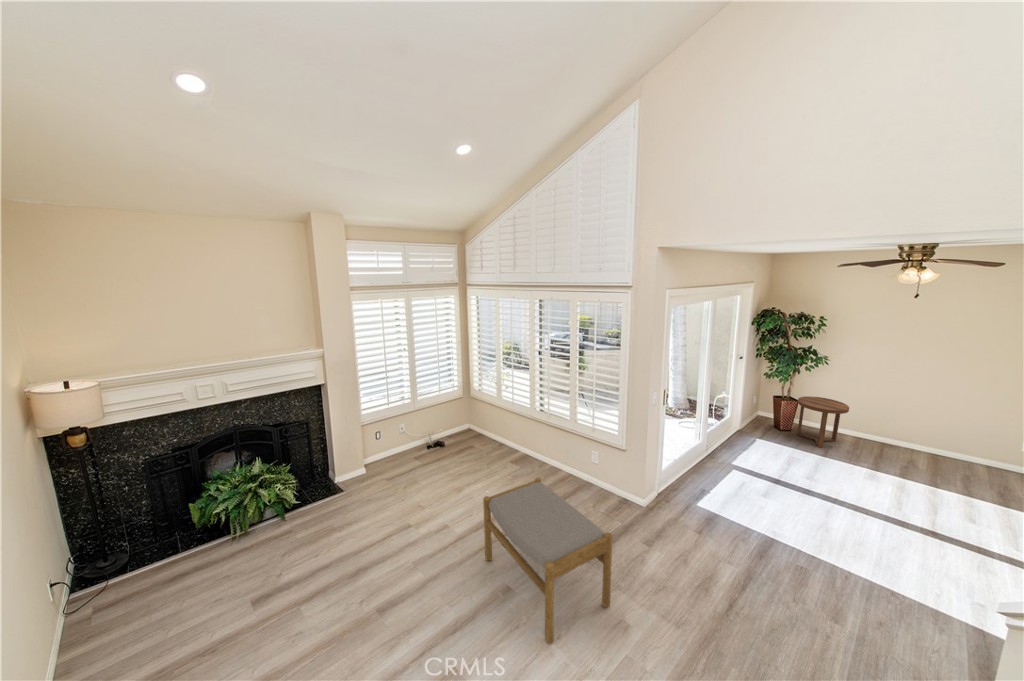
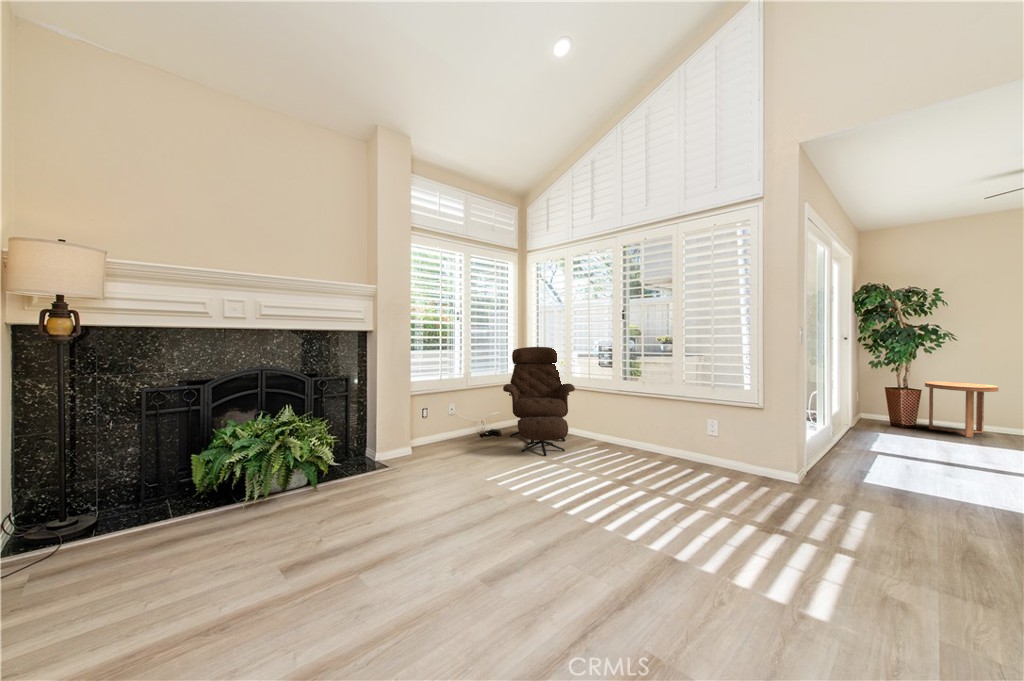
lounge chair: none [444,371,503,475] -> present [503,347,575,456]
footstool: present [483,478,612,644] -> none [614,417,844,616]

